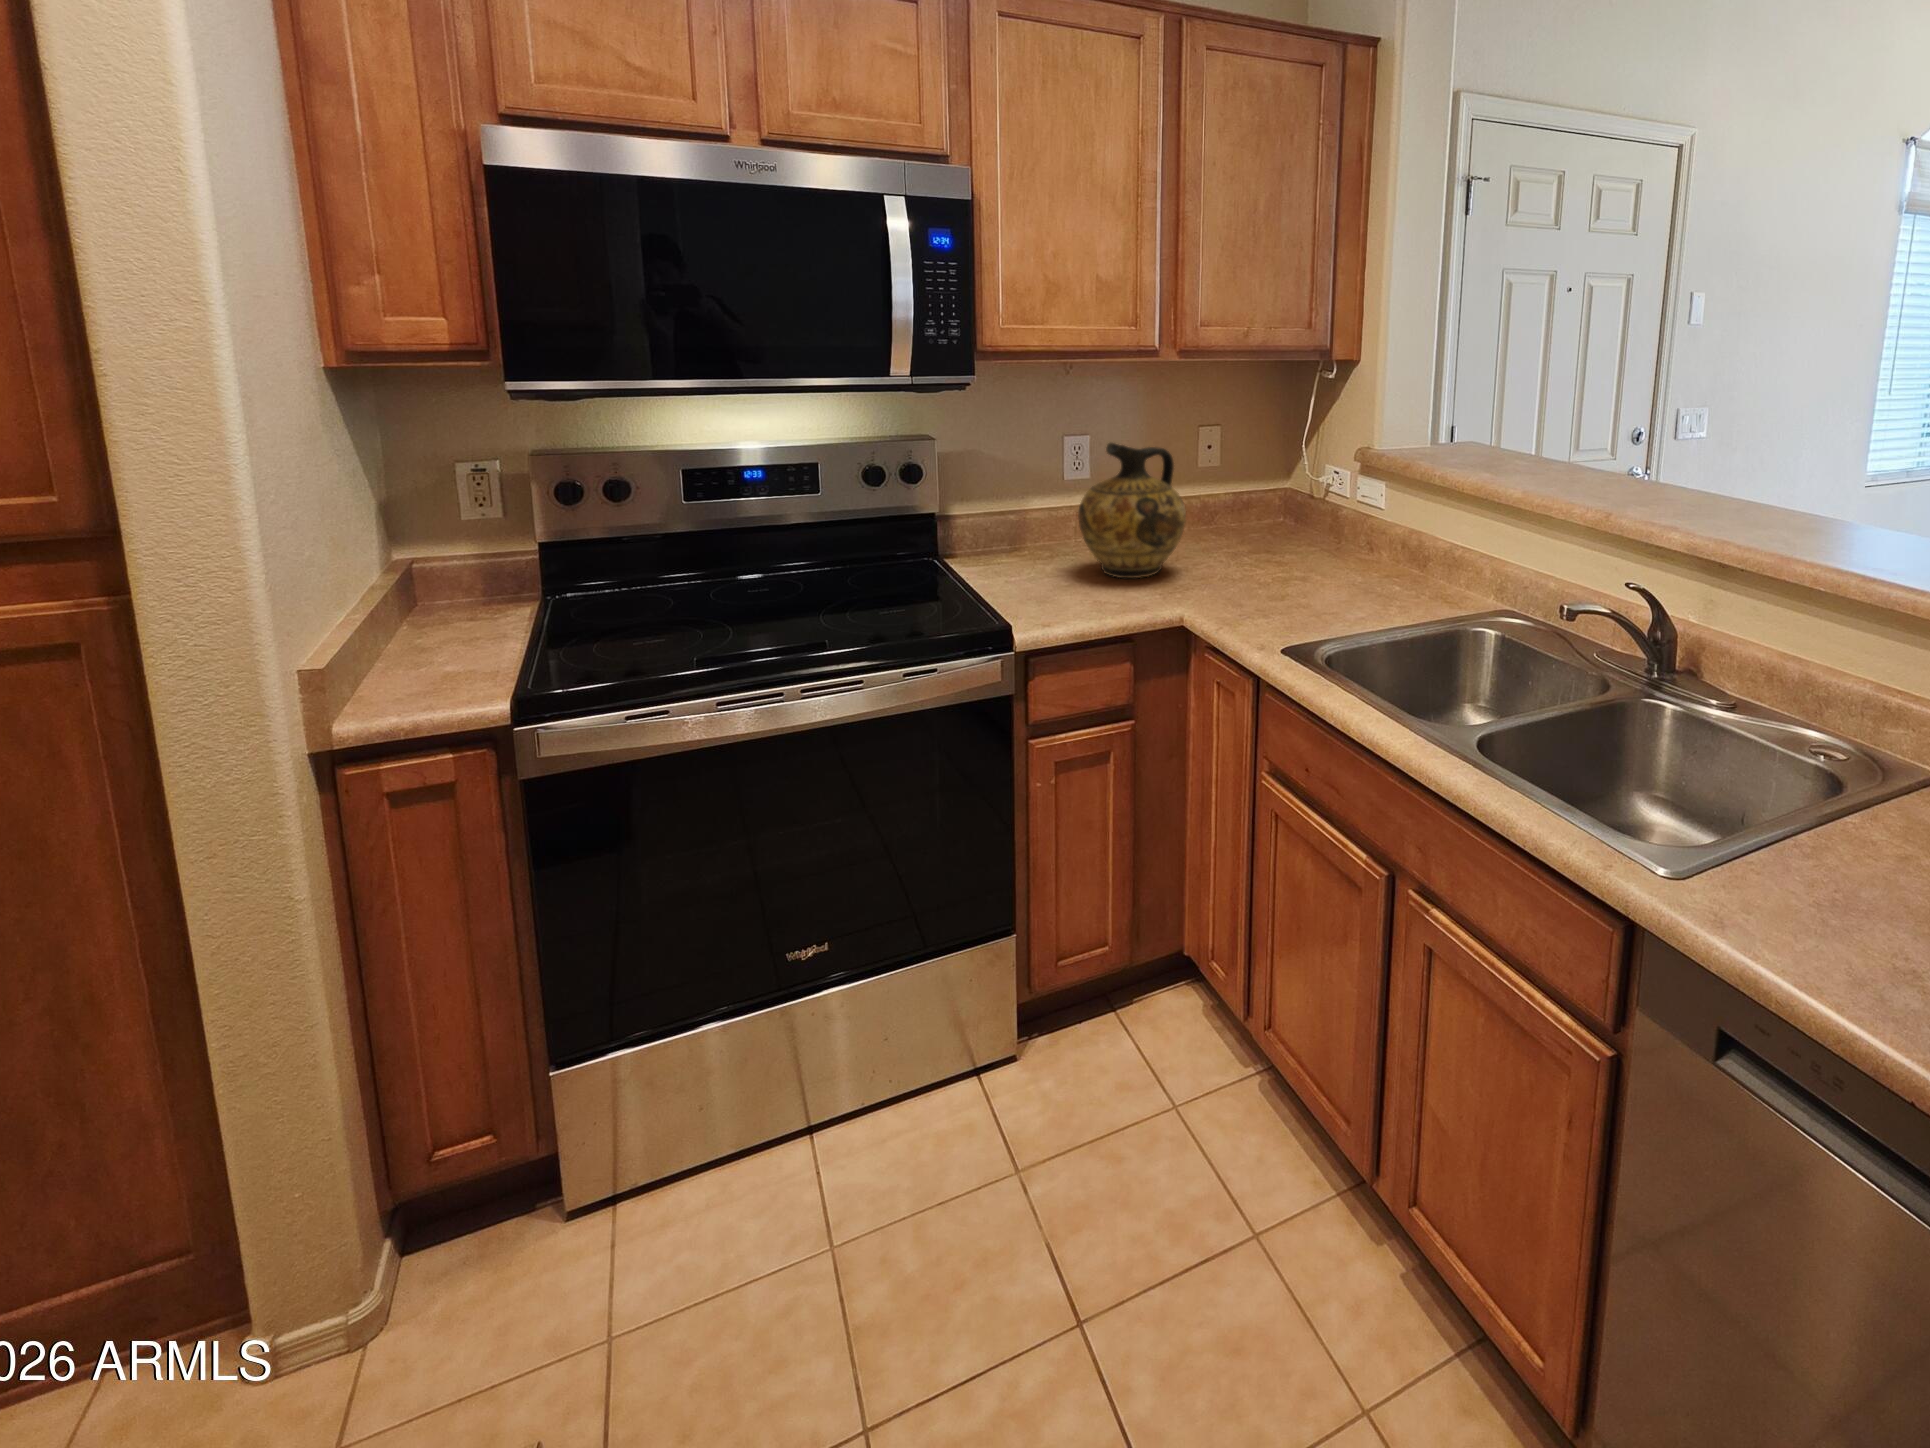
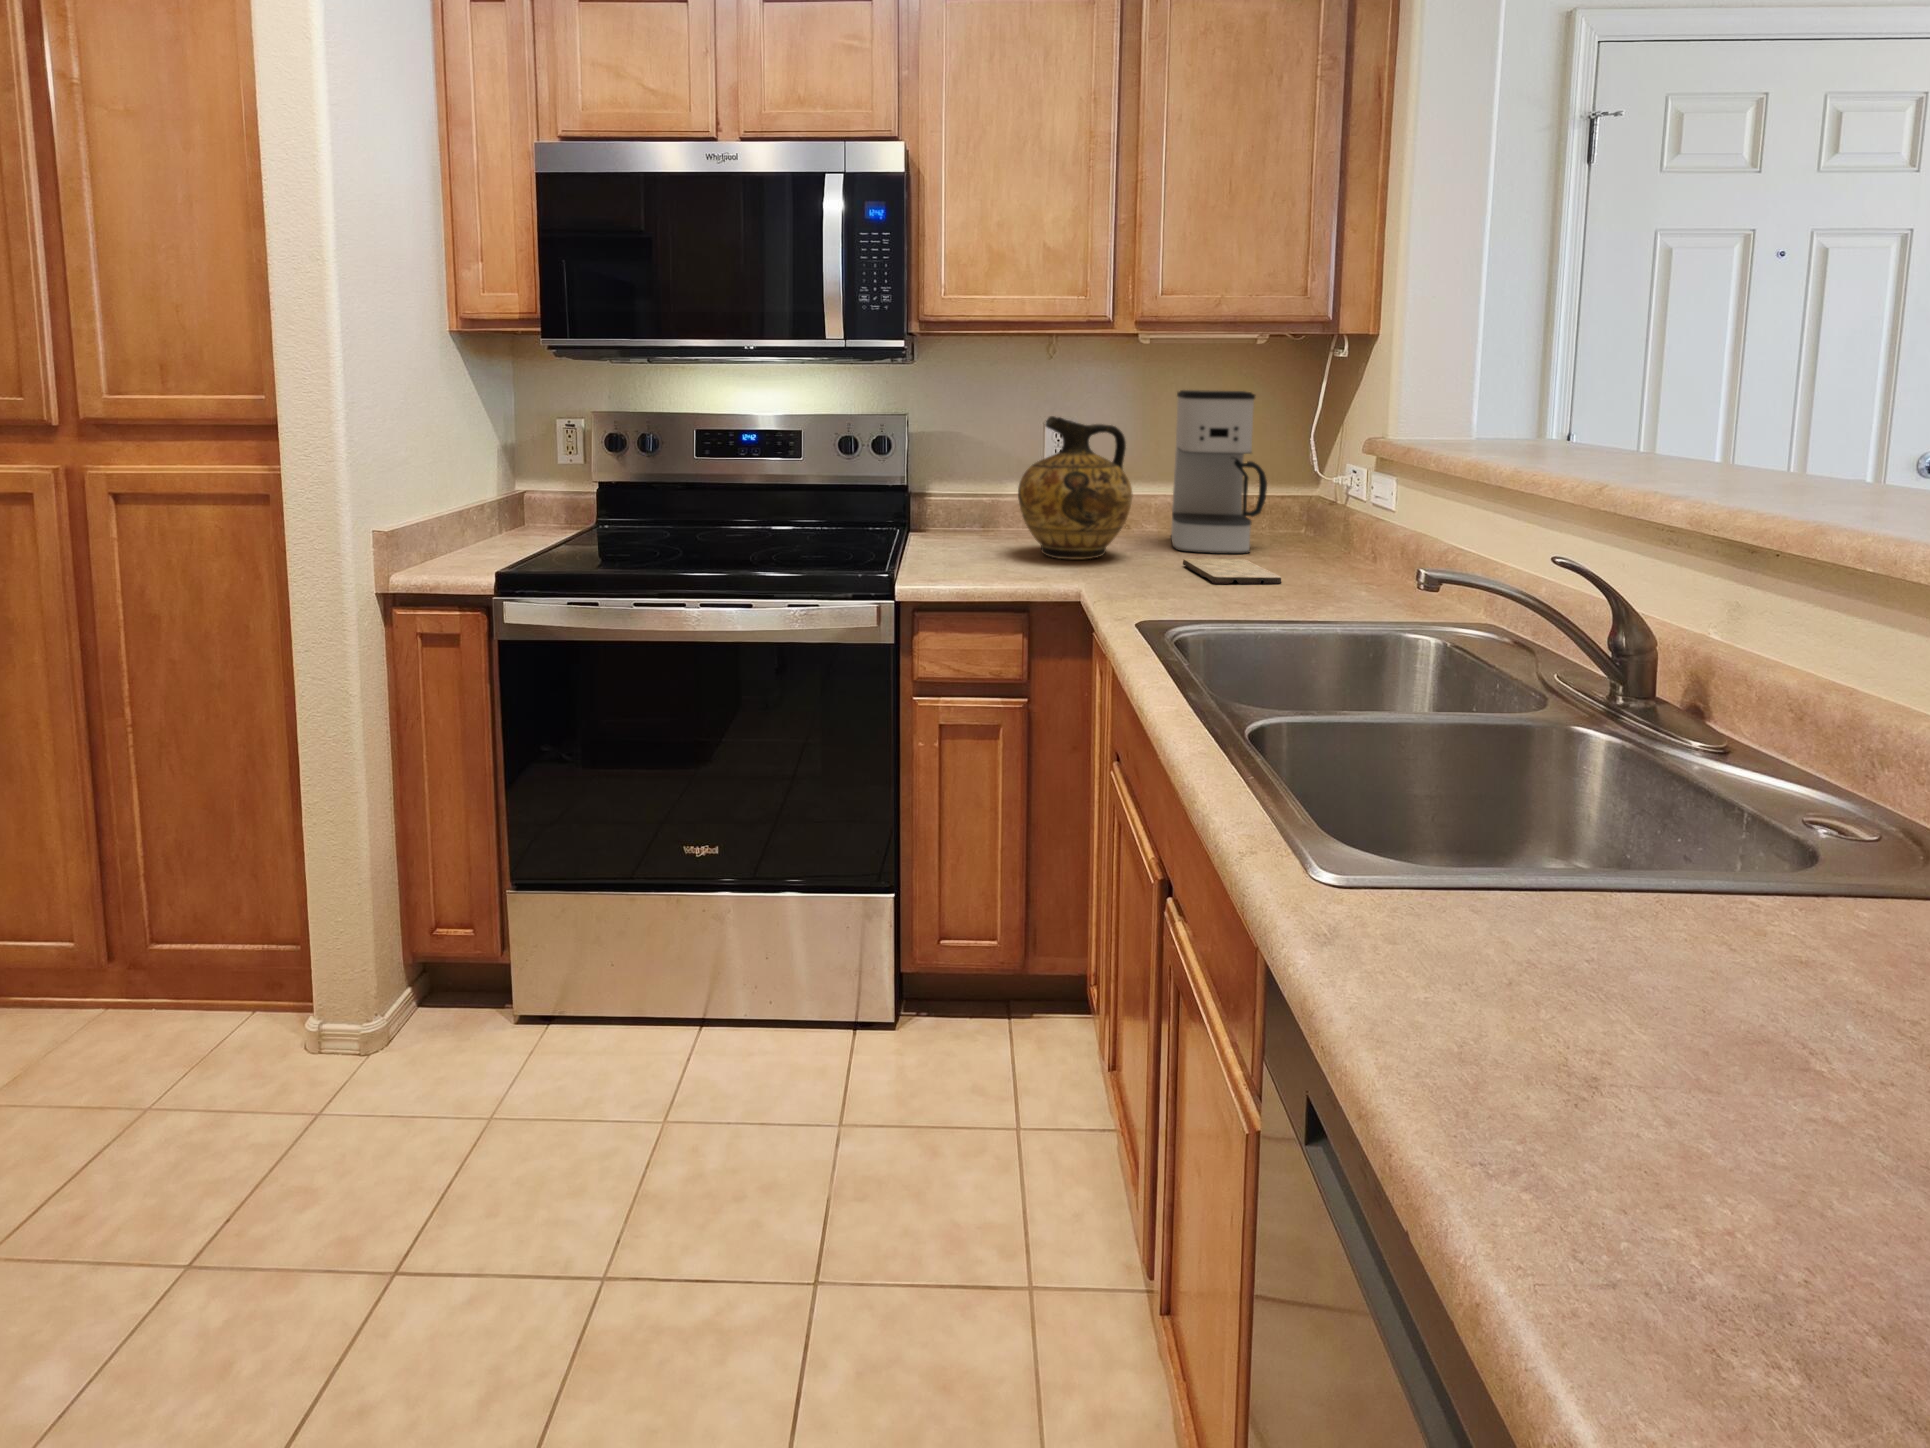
coffee maker: none [1187,404,1276,555] -> present [1171,390,1267,554]
cutting board: none [1236,561,1329,593] -> present [1183,559,1281,584]

